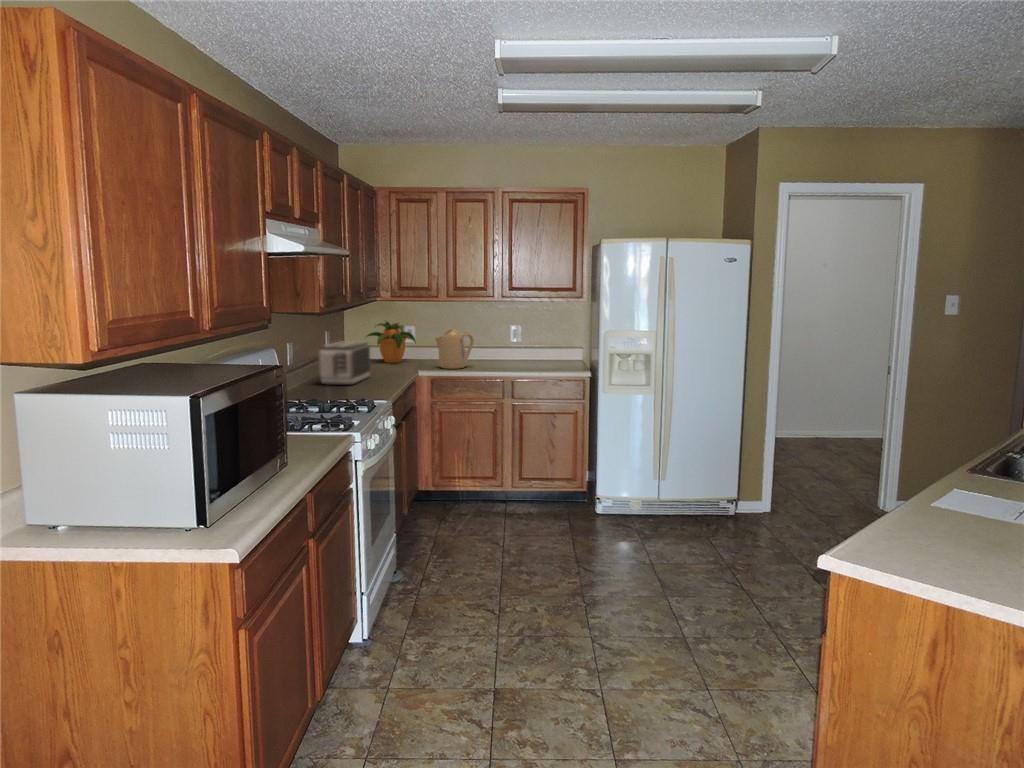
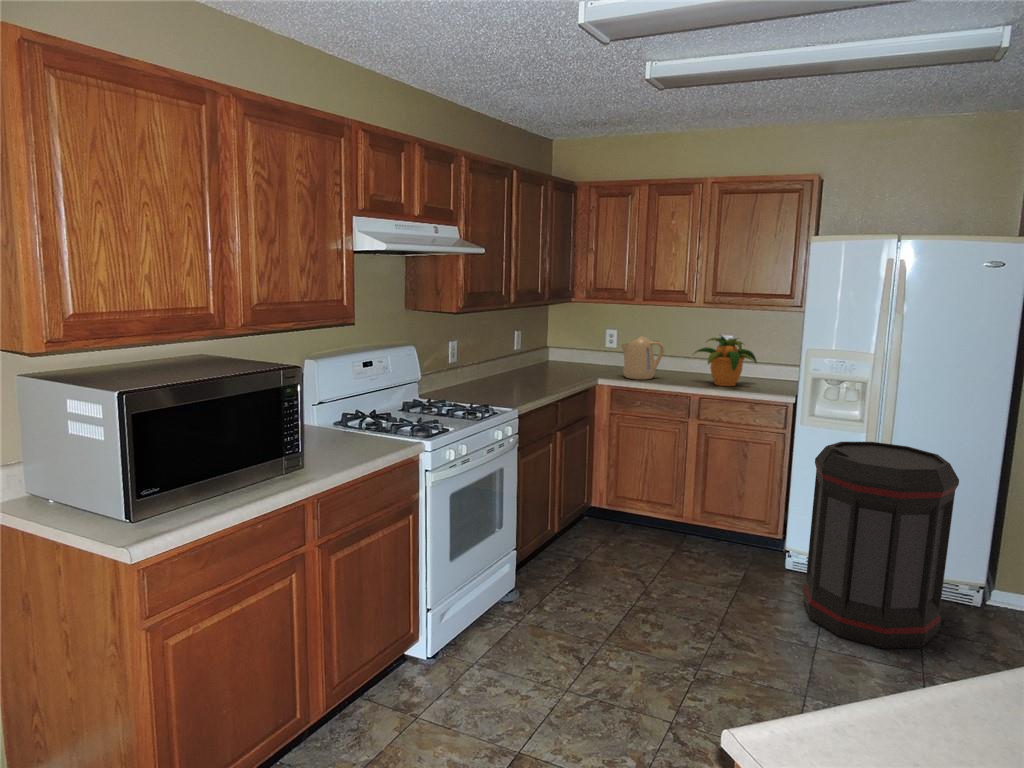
potted plant: present [367,321,416,363] -> present [695,335,757,386]
toaster: present [318,342,370,385] -> none [482,342,542,387]
trash can: none [623,400,725,553] -> present [803,442,959,649]

